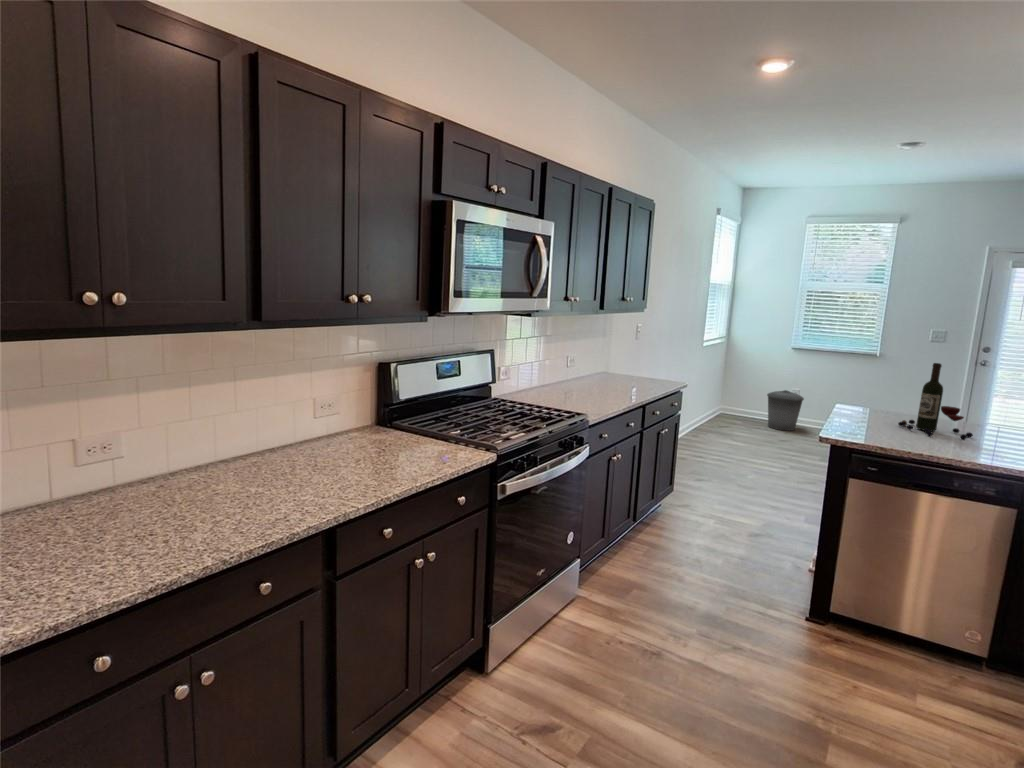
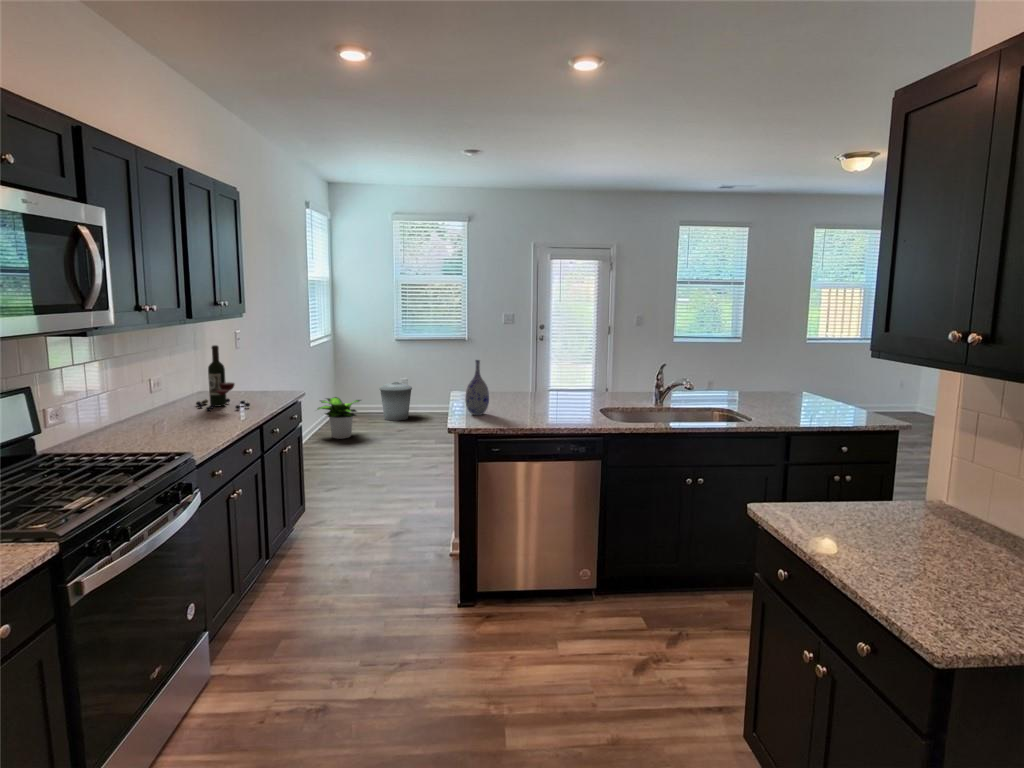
wine bottle: present [898,363,973,439] -> present [196,345,250,411]
vase: none [850,369,880,429] -> present [465,360,489,415]
potted plant: none [696,396,747,438] -> present [317,397,360,439]

